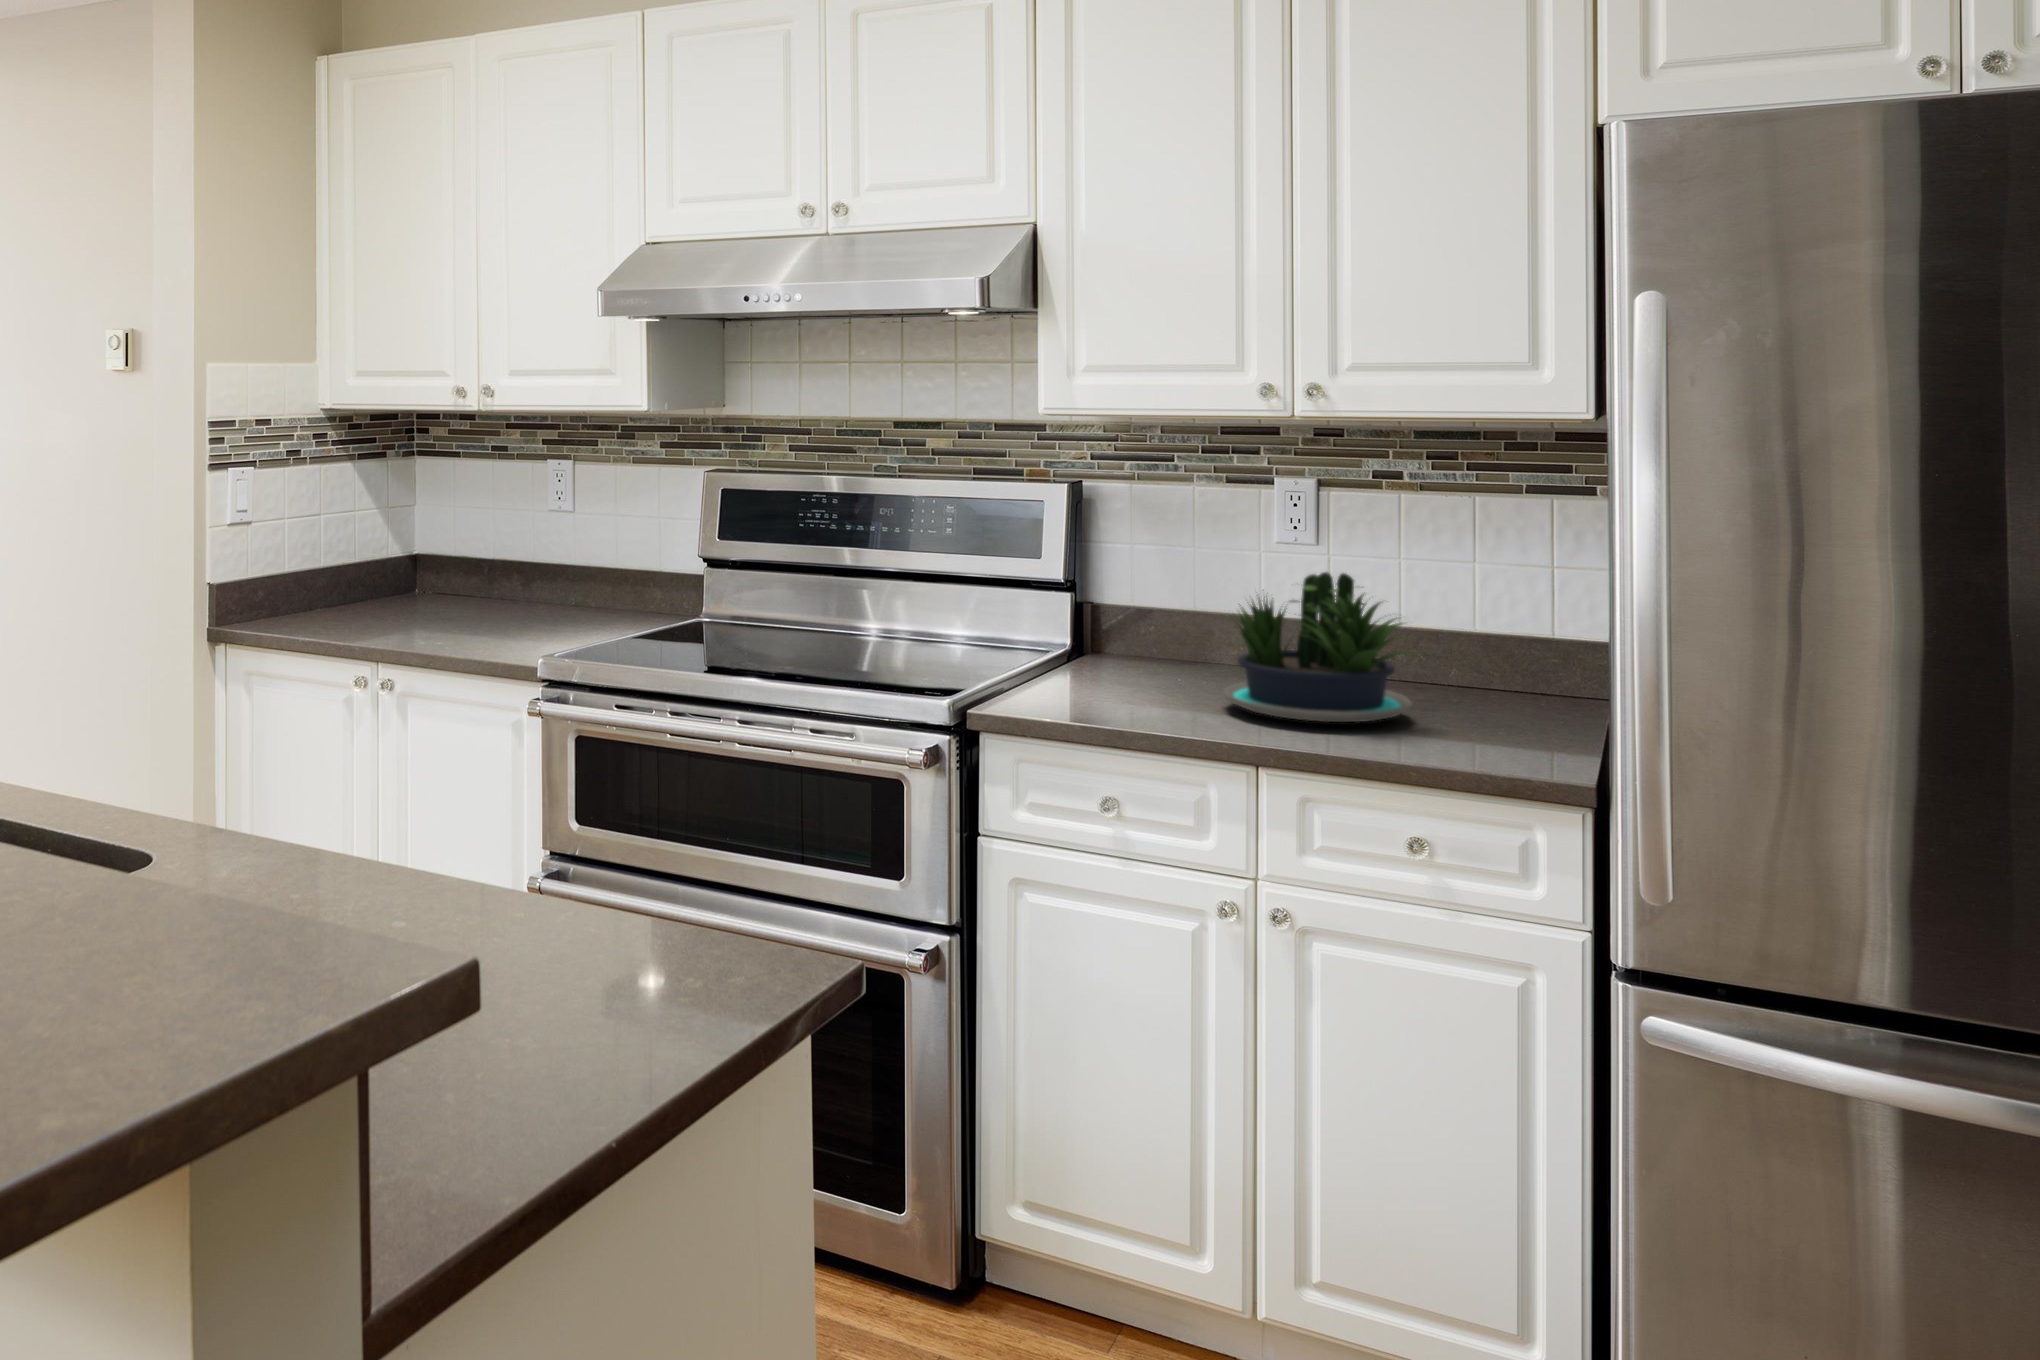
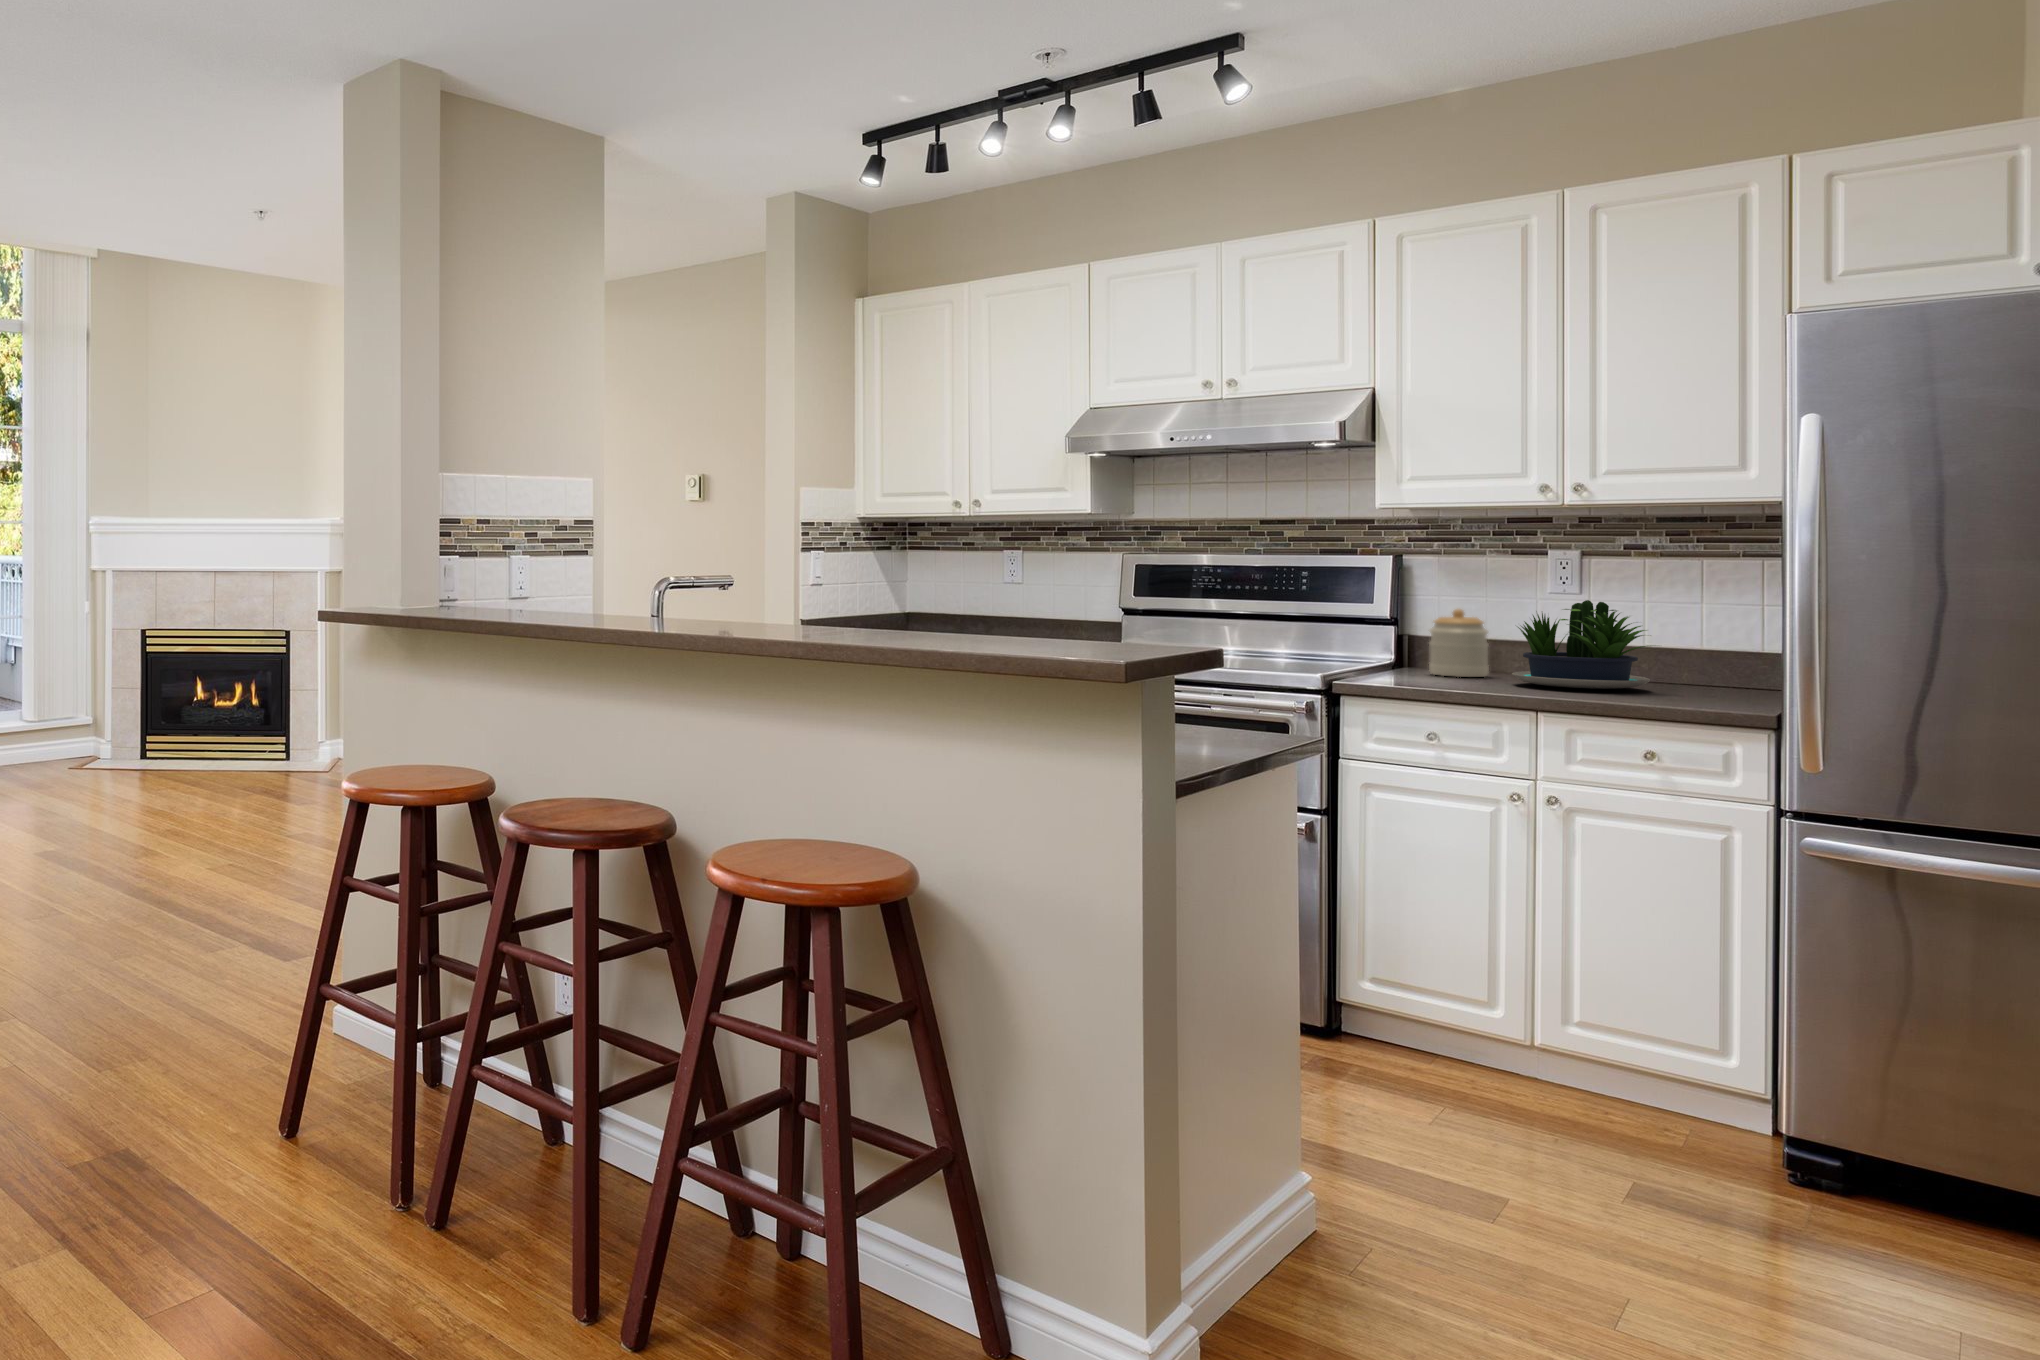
jar: none [1111,574,1194,686] -> present [1429,609,1489,677]

